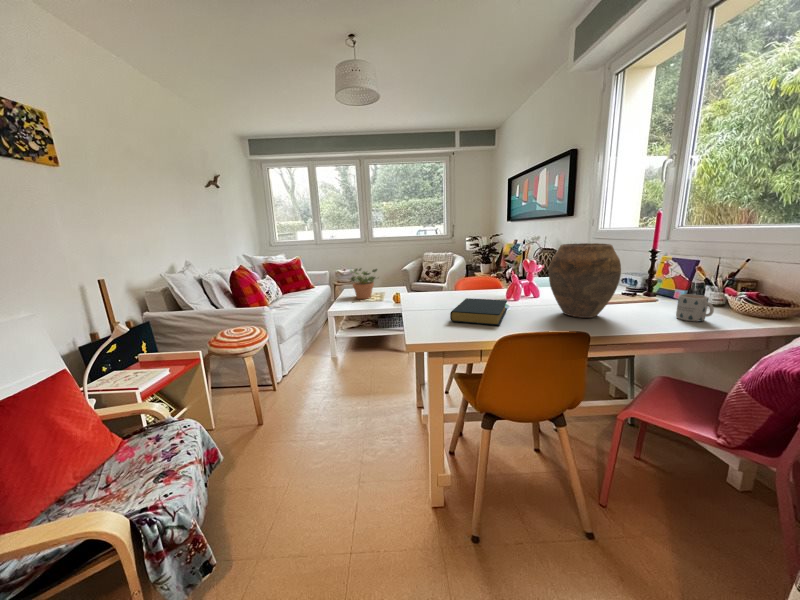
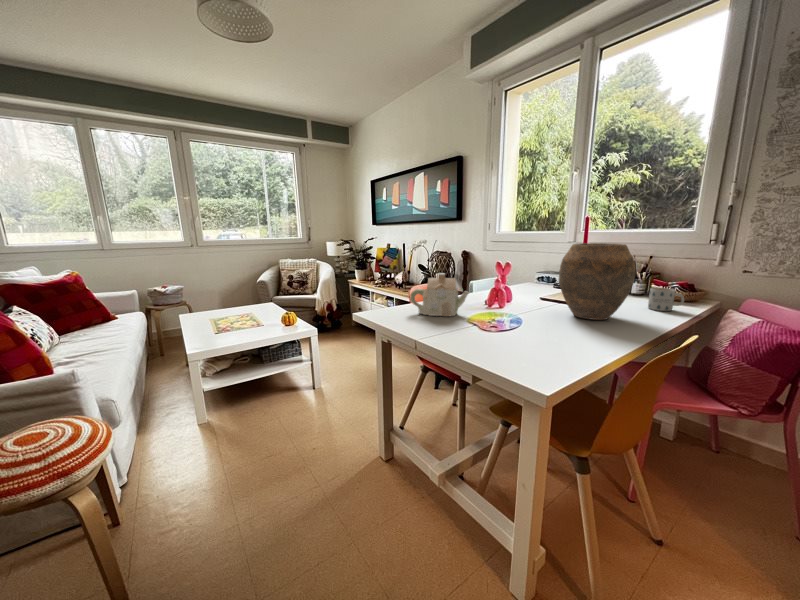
teapot: none [438,266,478,301] -> present [410,273,469,316]
potted plant: present [350,268,379,299] -> none [198,282,254,328]
hardback book: present [450,298,507,326] -> none [476,310,571,348]

